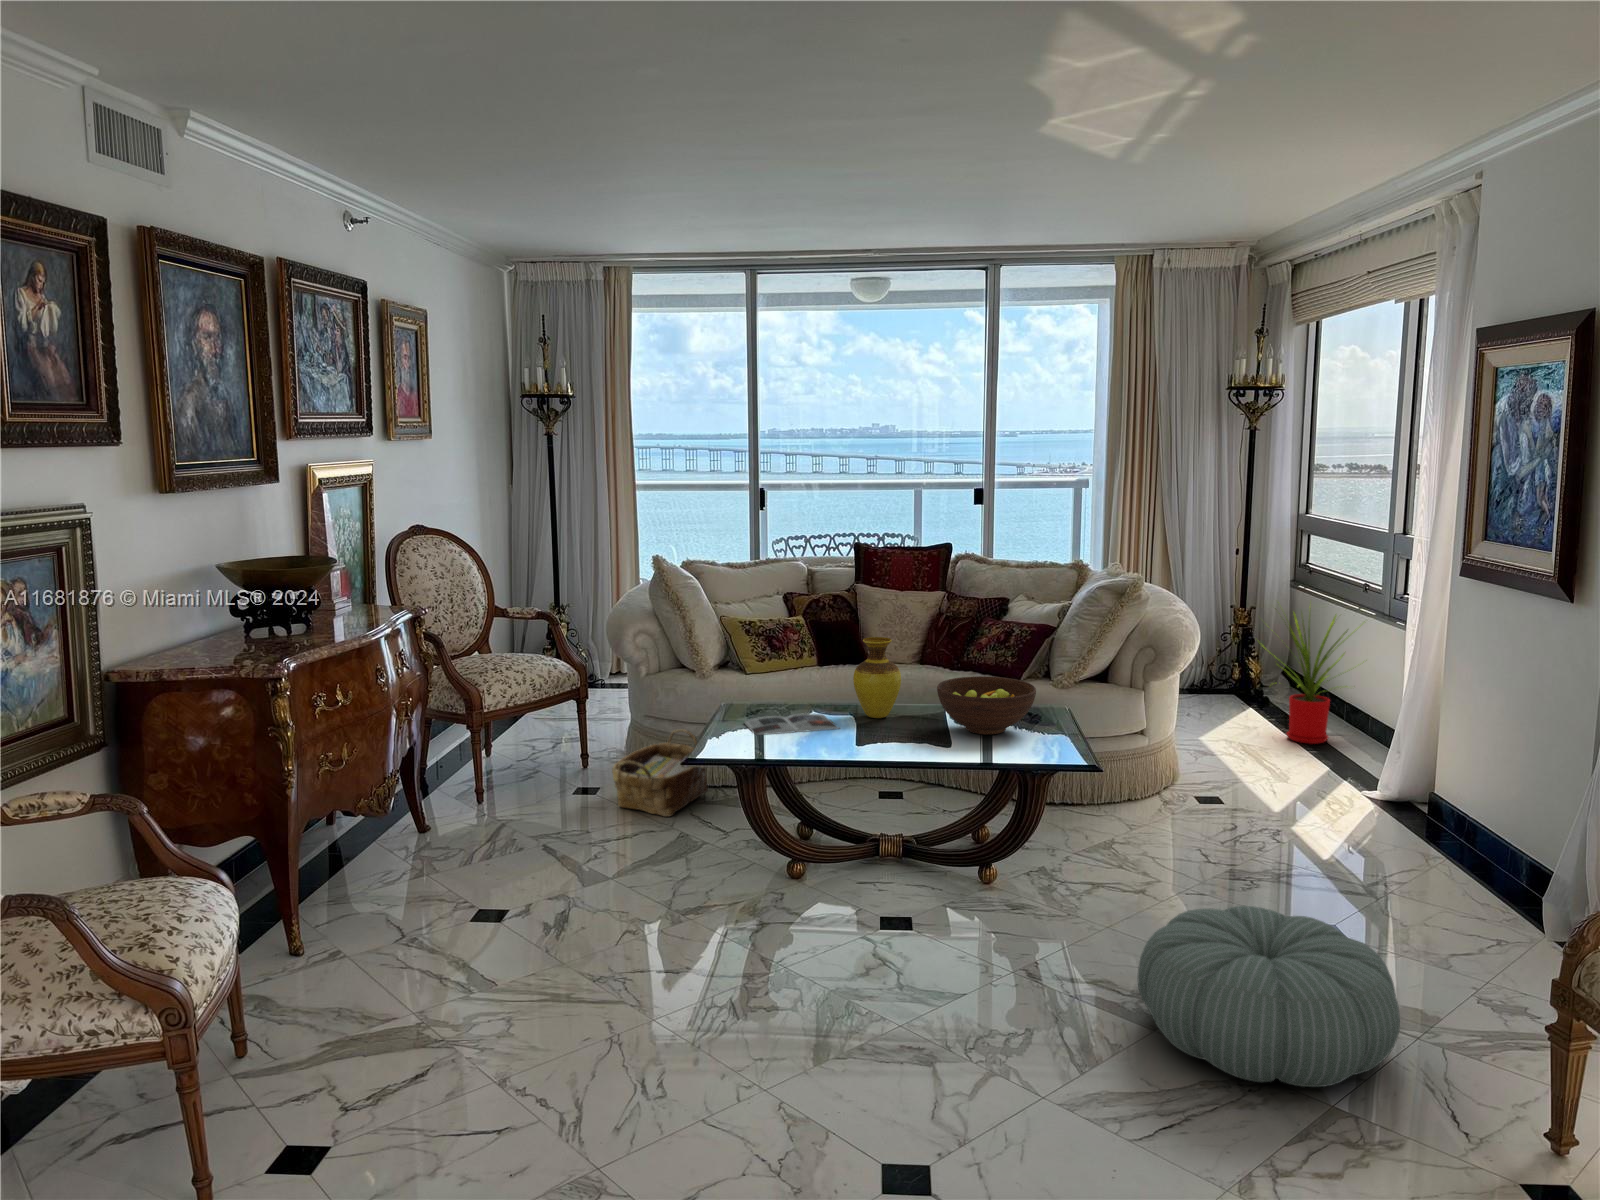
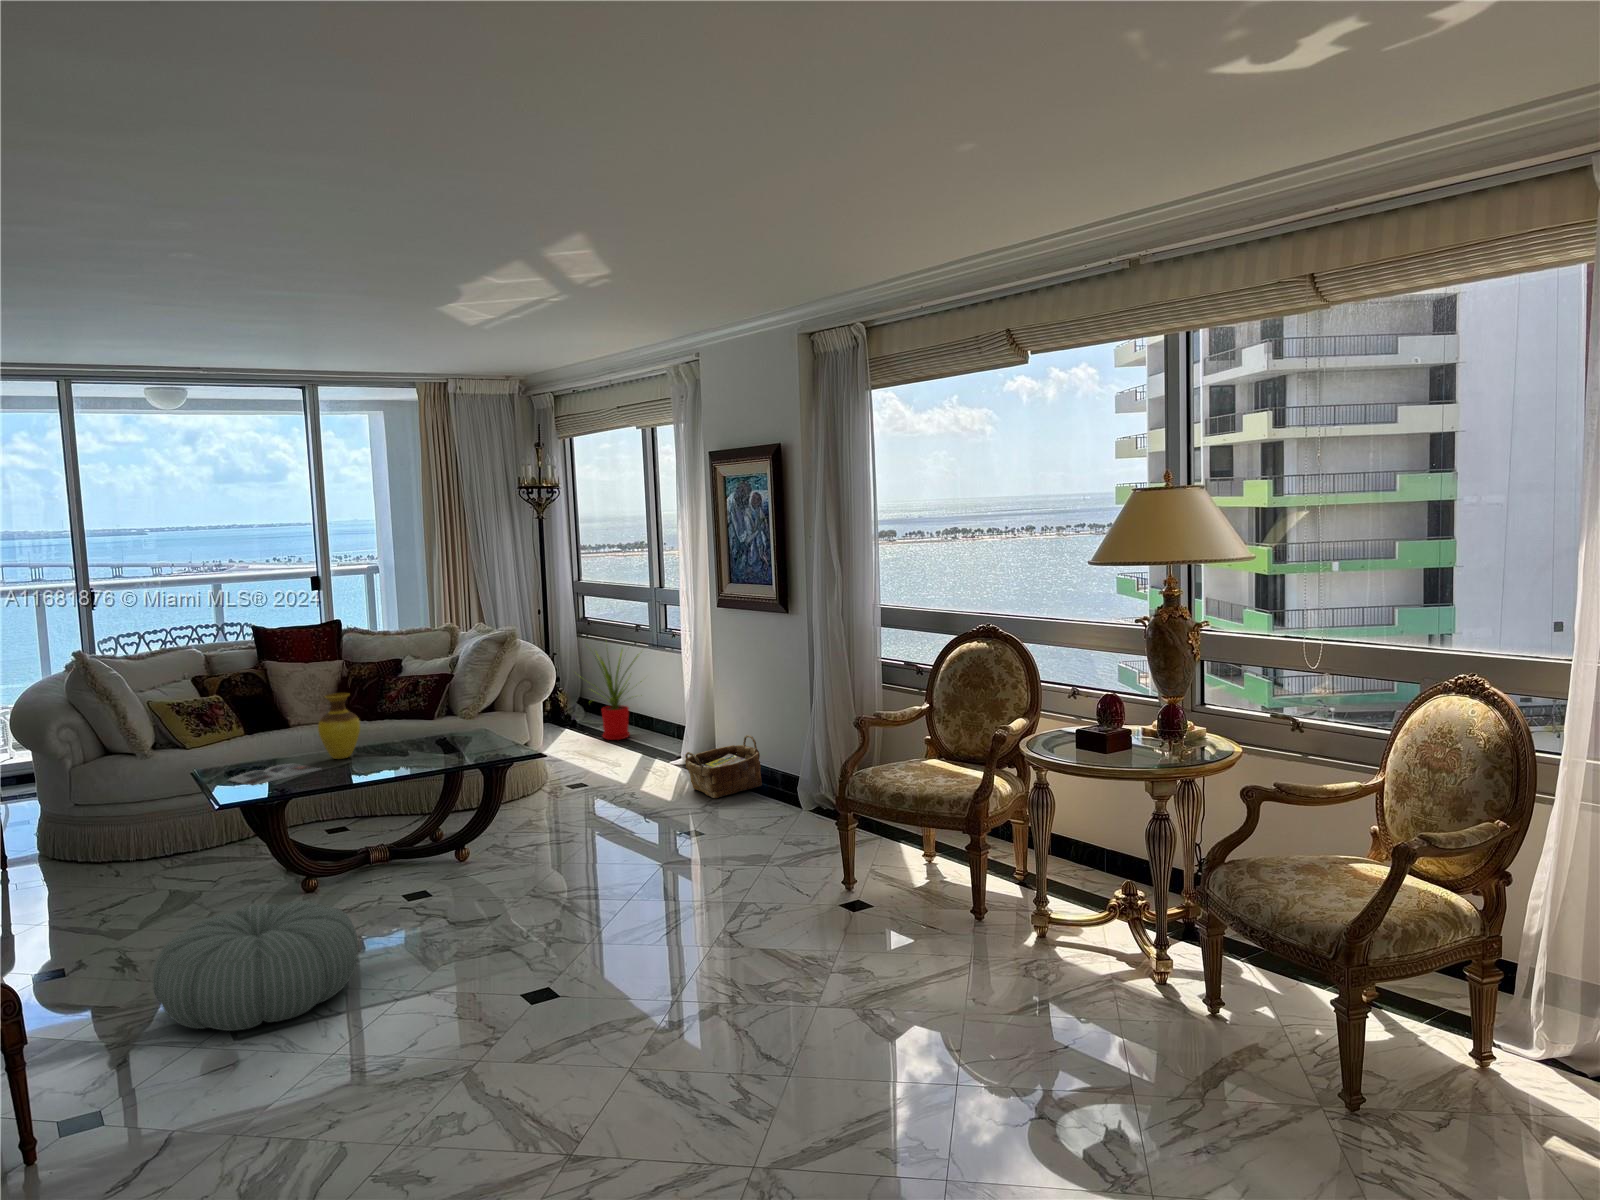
fruit bowl: present [937,676,1036,735] -> none [400,710,478,752]
woven basket: present [612,729,708,816] -> present [685,735,762,798]
pouf: present [1138,905,1400,1087] -> present [153,901,358,1031]

